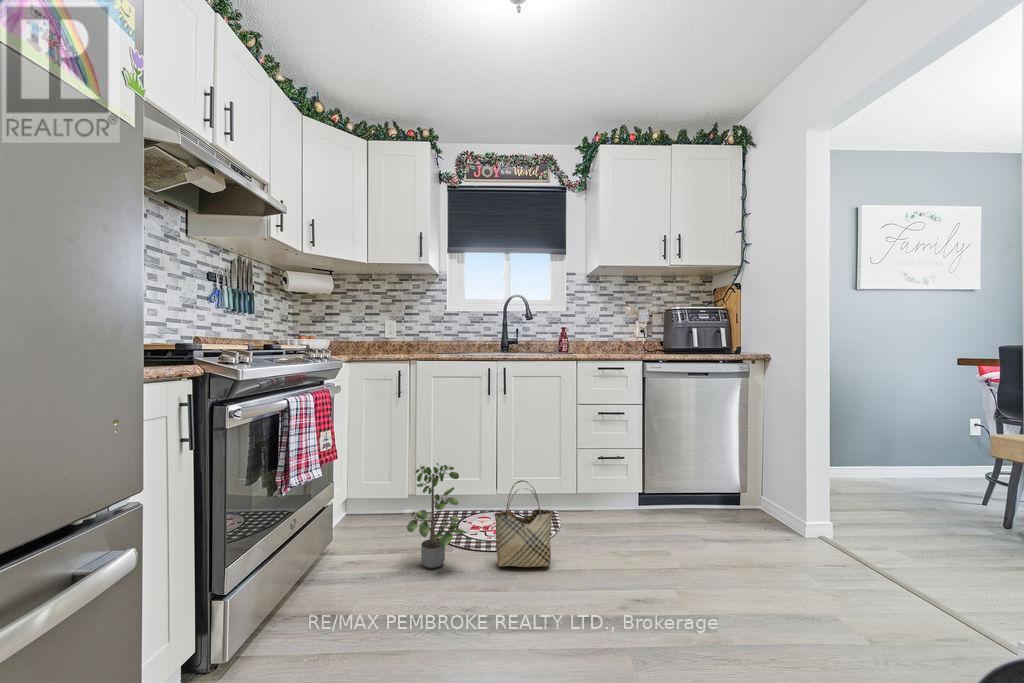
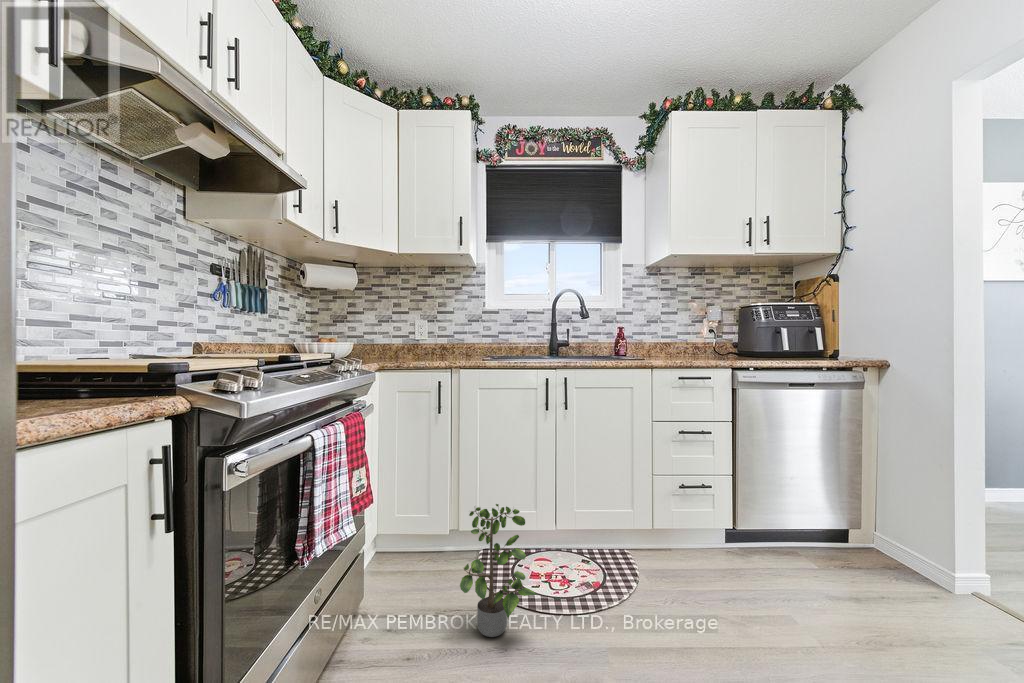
woven basket: present [494,480,552,567] -> none [569,524,642,638]

